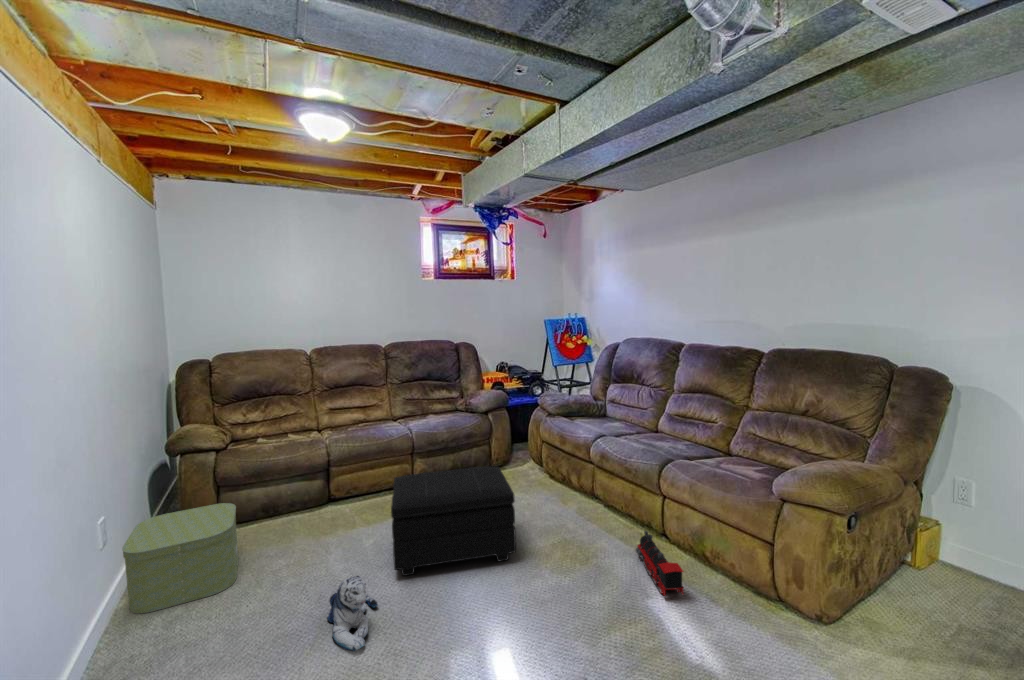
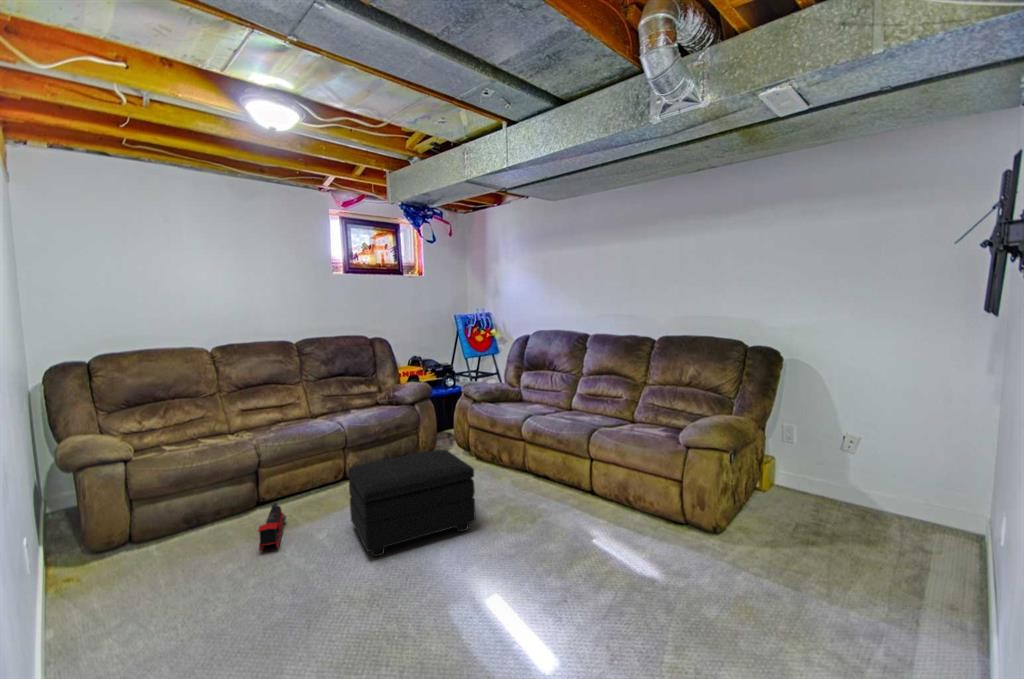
storage box: present [122,503,239,614] -> none [51,513,187,641]
toy train: present [636,531,684,596] -> present [258,502,286,551]
plush toy: present [327,576,378,651] -> none [314,555,367,622]

